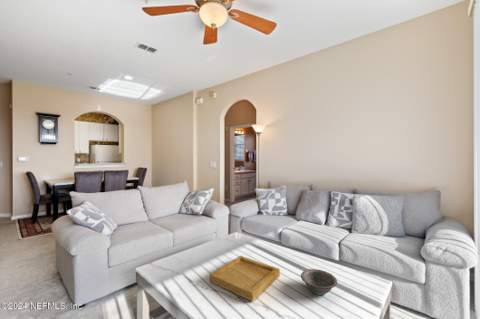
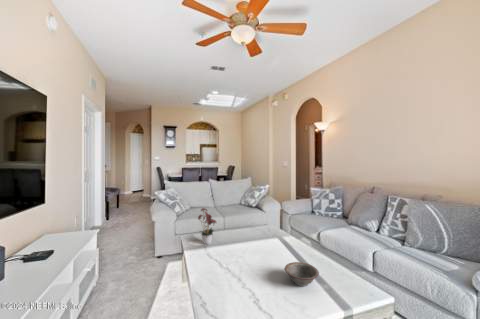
flower arrangement: none [166,224,199,272] -> present [198,208,216,244]
tray: present [210,256,280,301] -> none [220,241,278,274]

